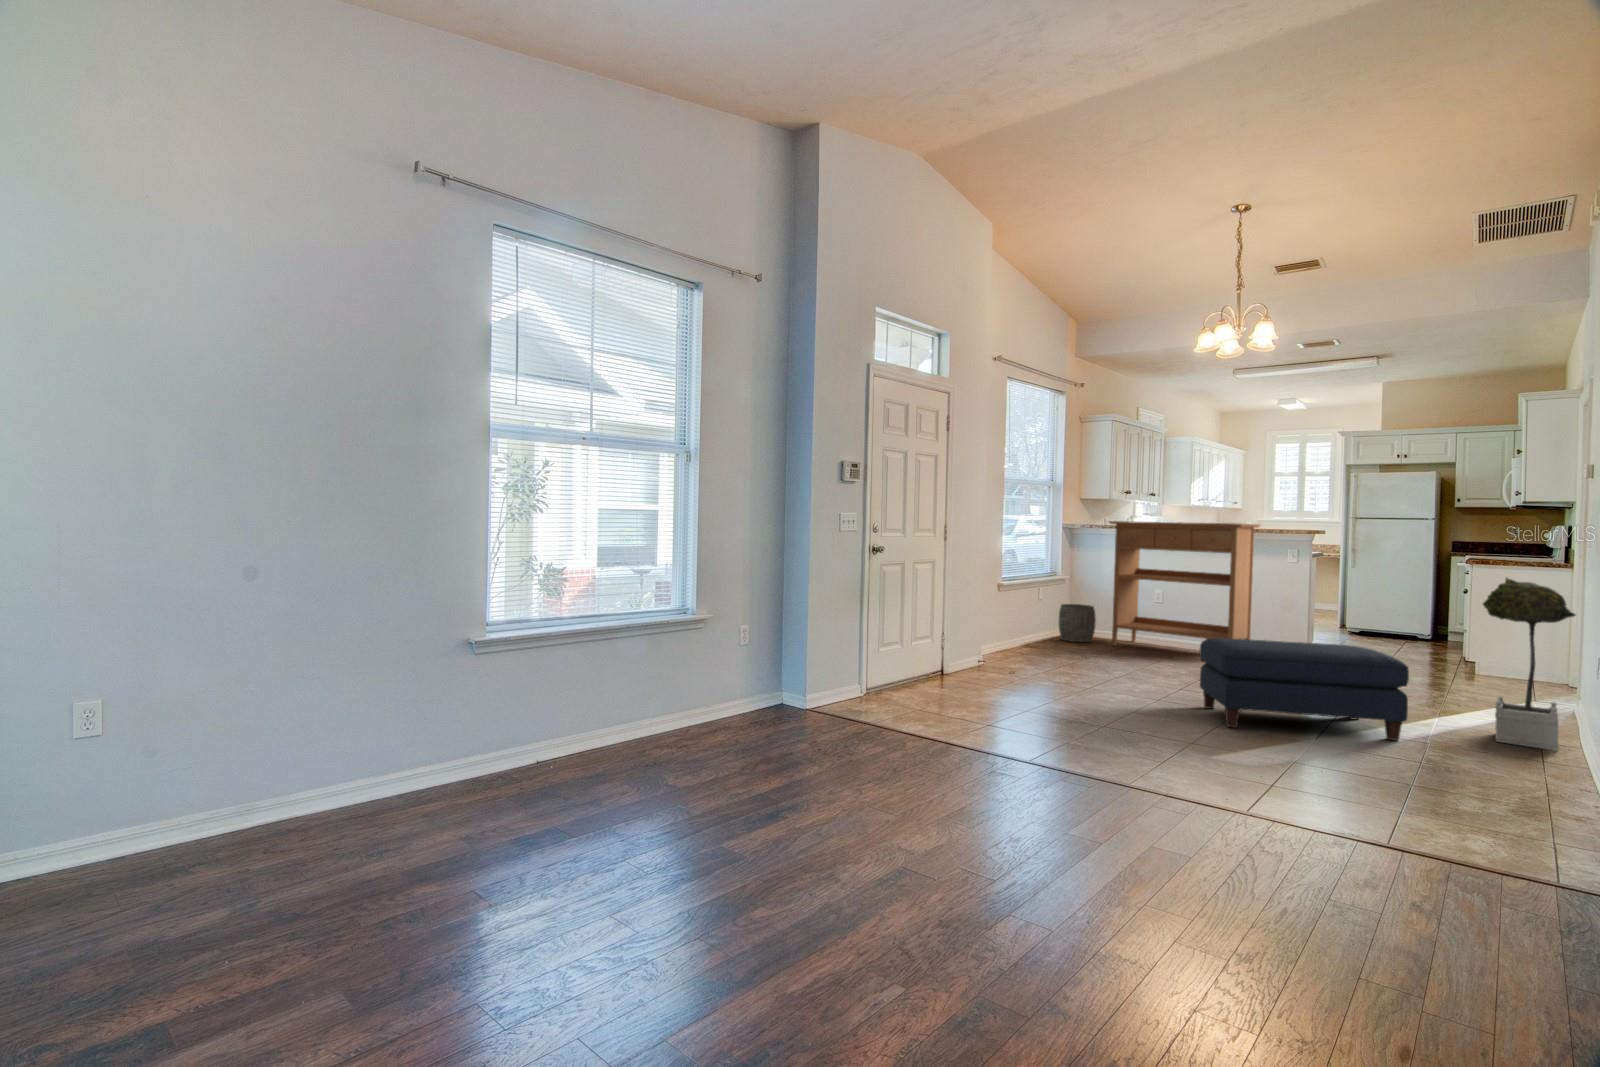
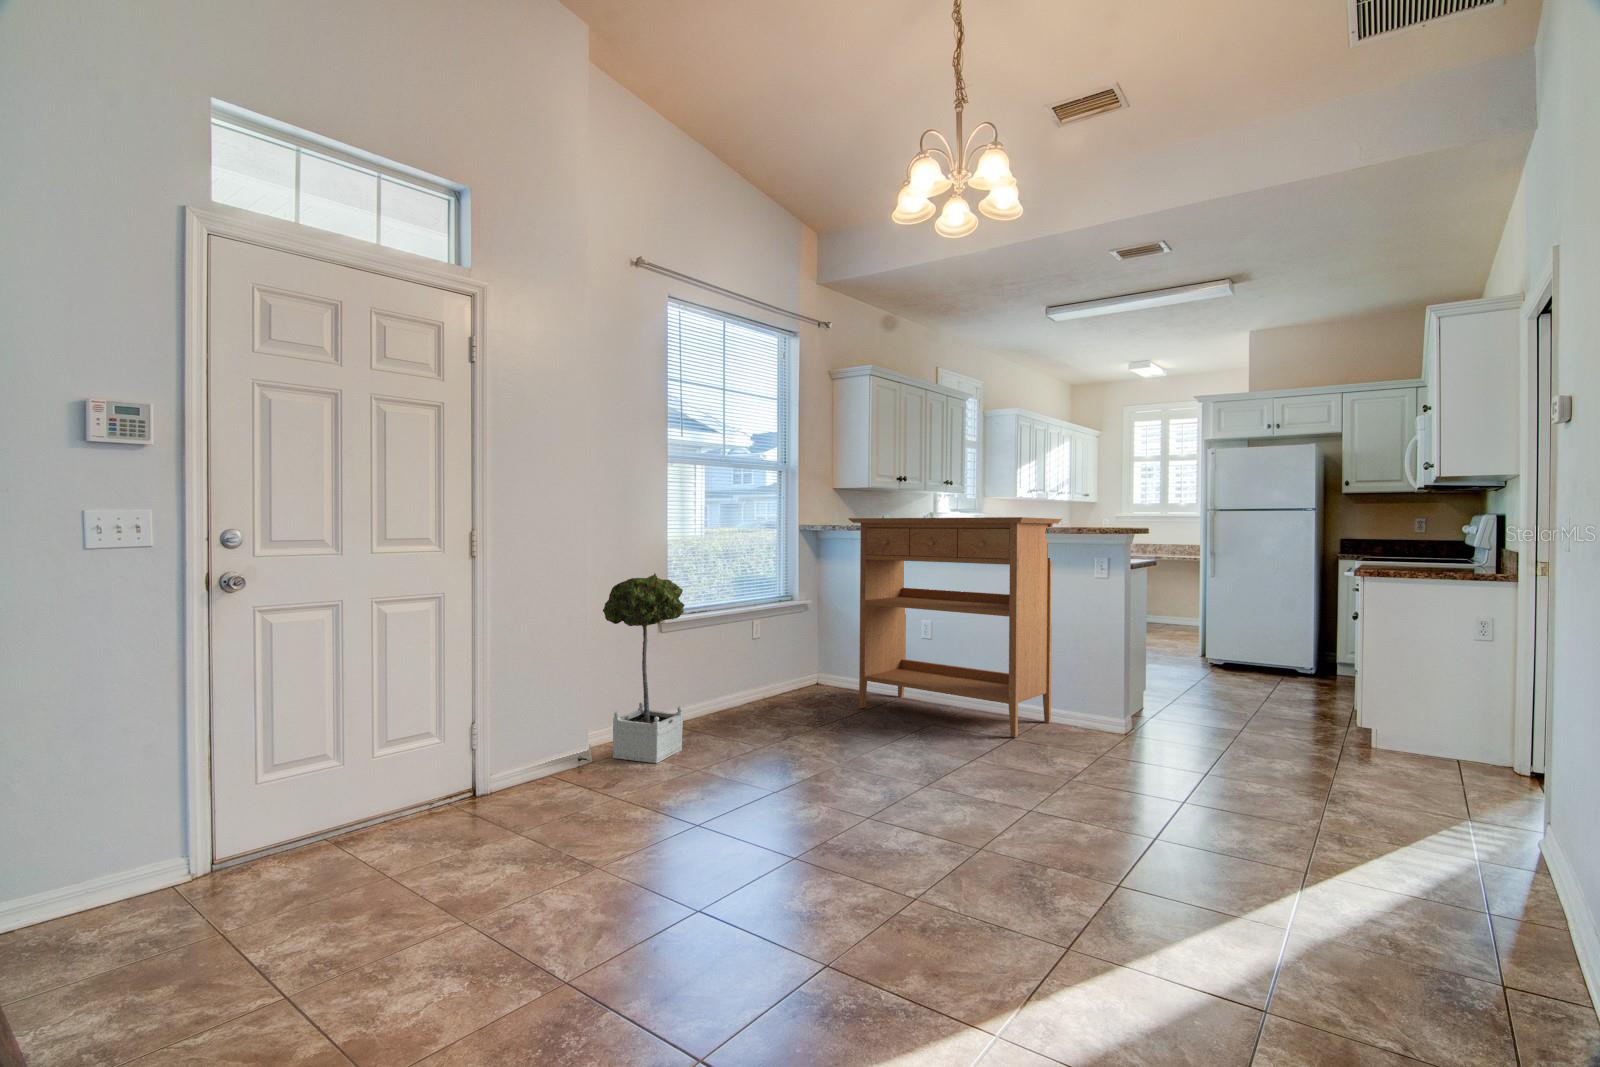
potted tree: present [1483,578,1575,751] -> present [603,573,684,763]
woven basket: present [1059,604,1096,642] -> none [792,643,844,702]
ottoman: present [1200,638,1409,741] -> none [854,743,1237,995]

